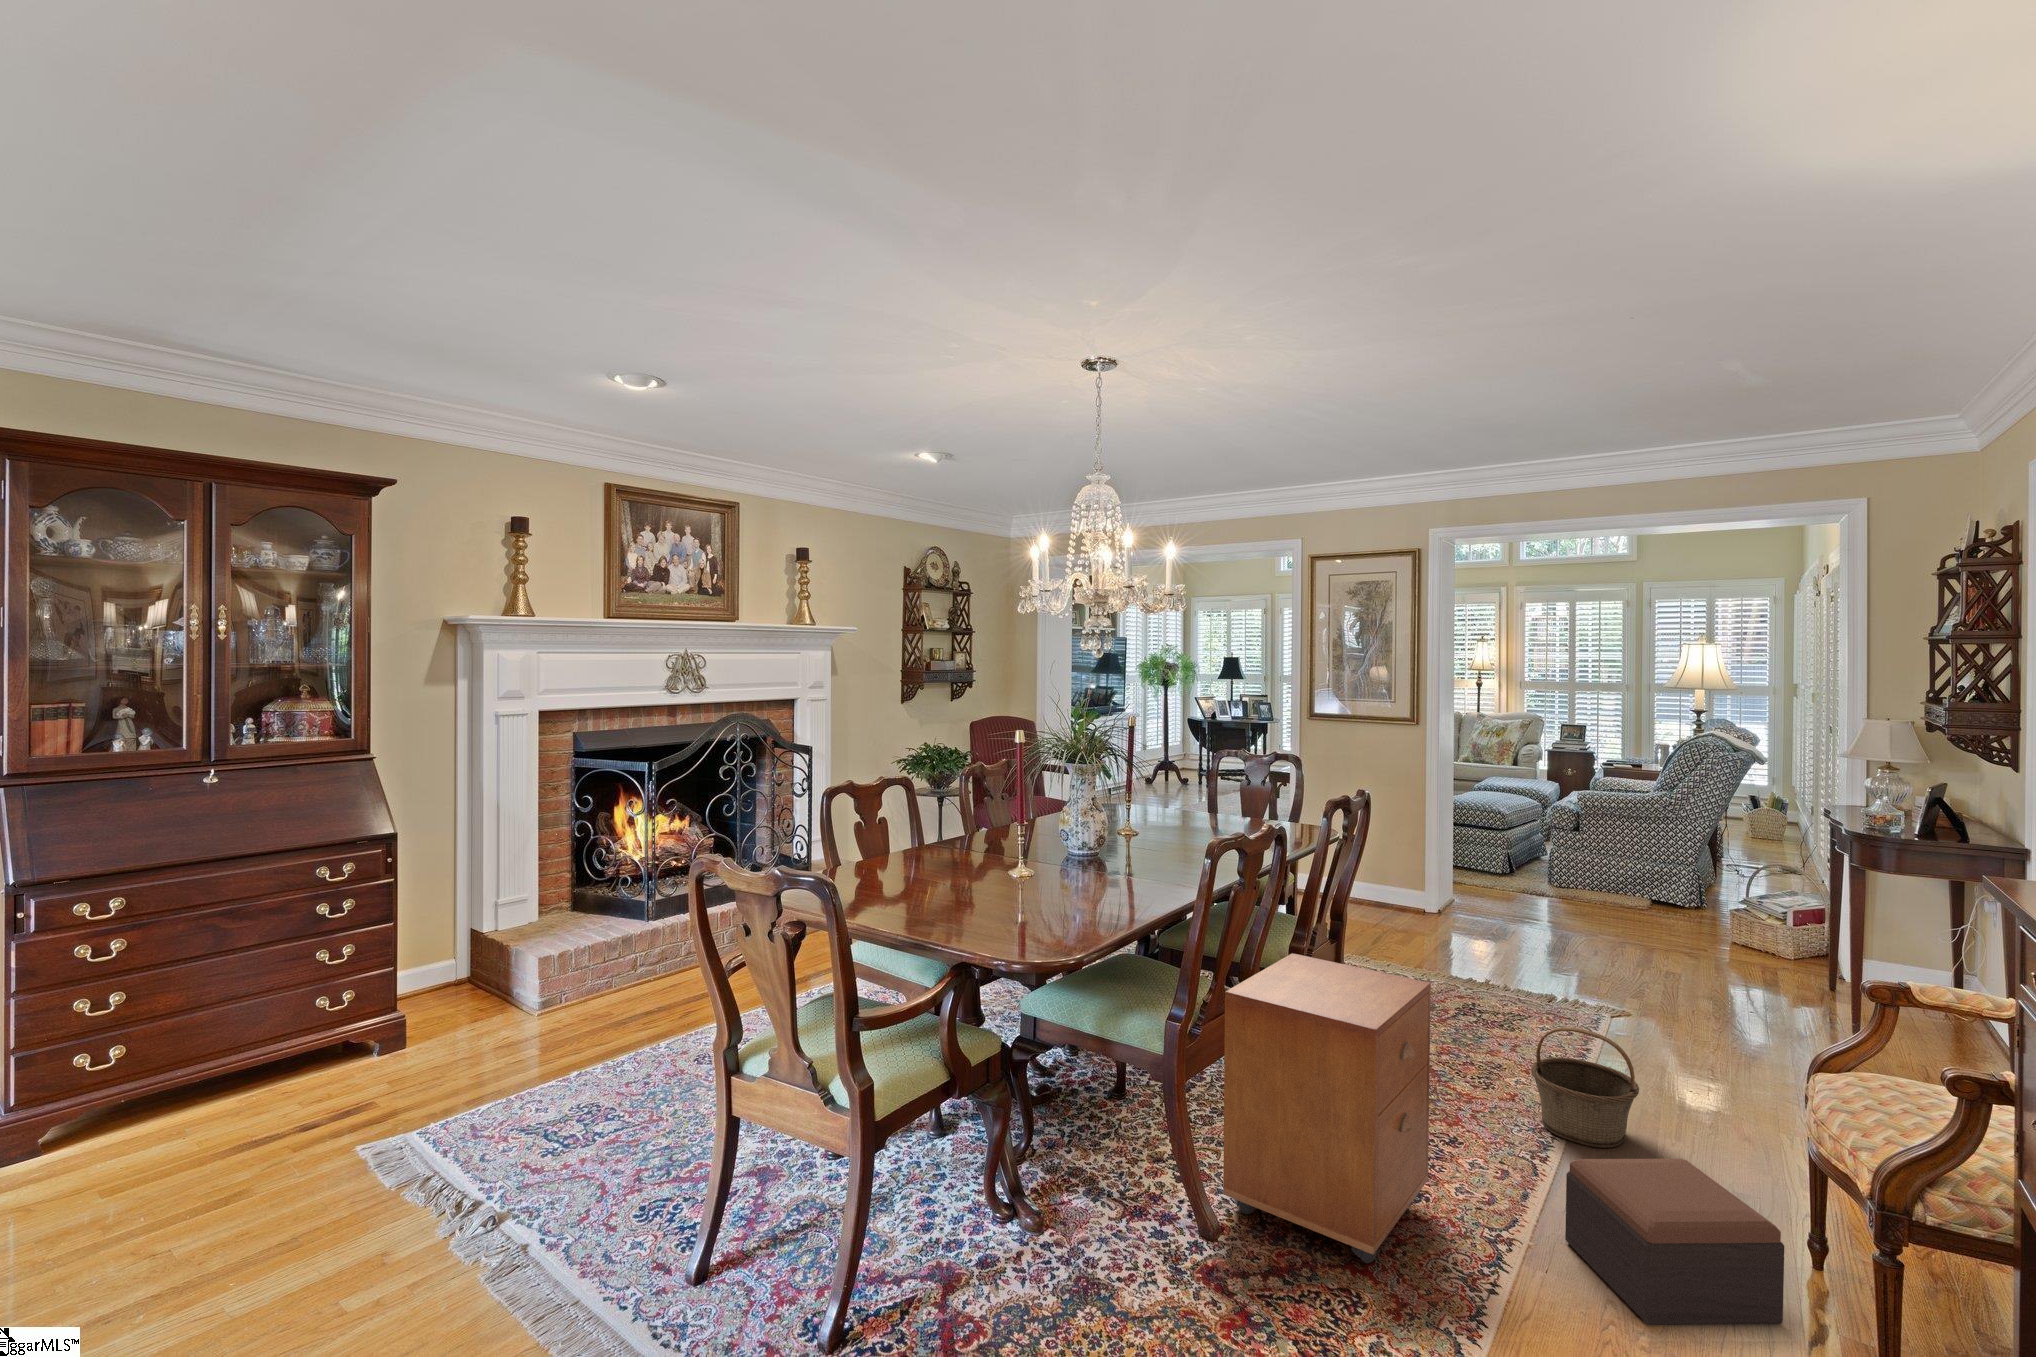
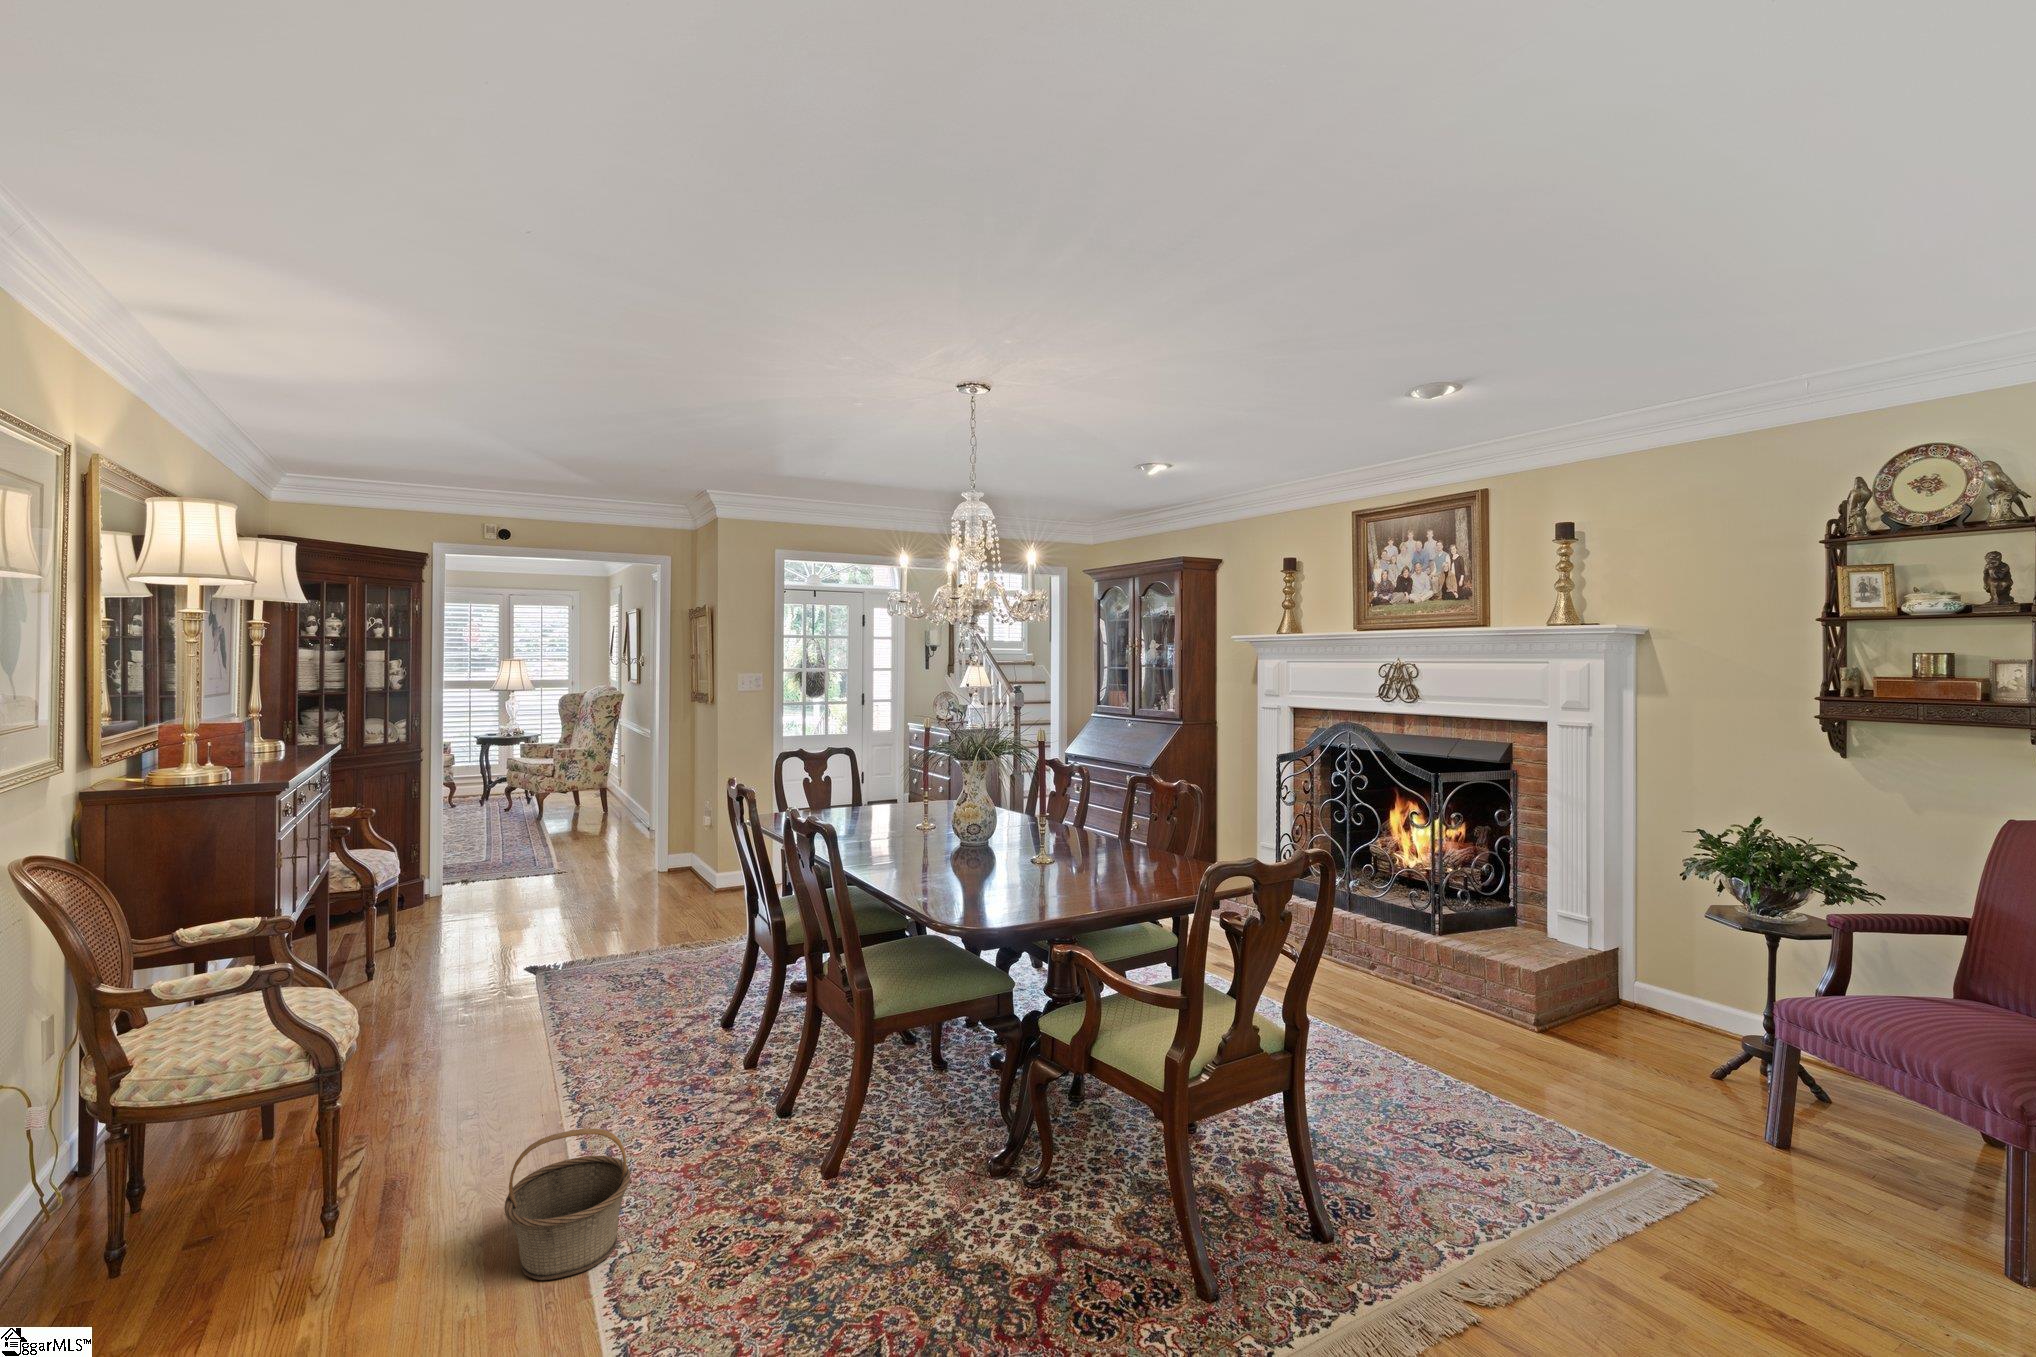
cabinet: present [1223,953,1431,1263] -> none [628,885,759,1091]
footstool: present [1565,1159,1784,1325] -> none [374,1054,537,1185]

